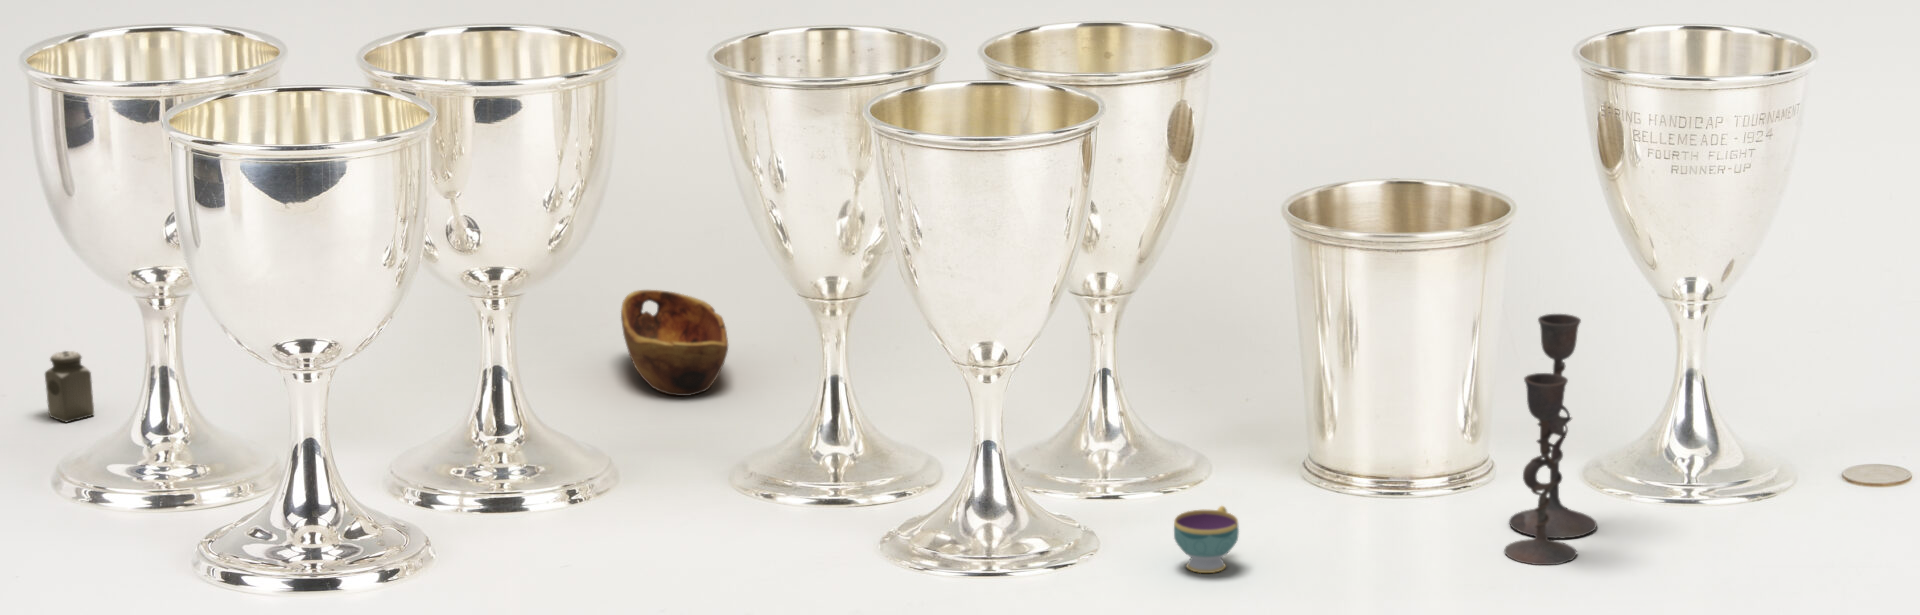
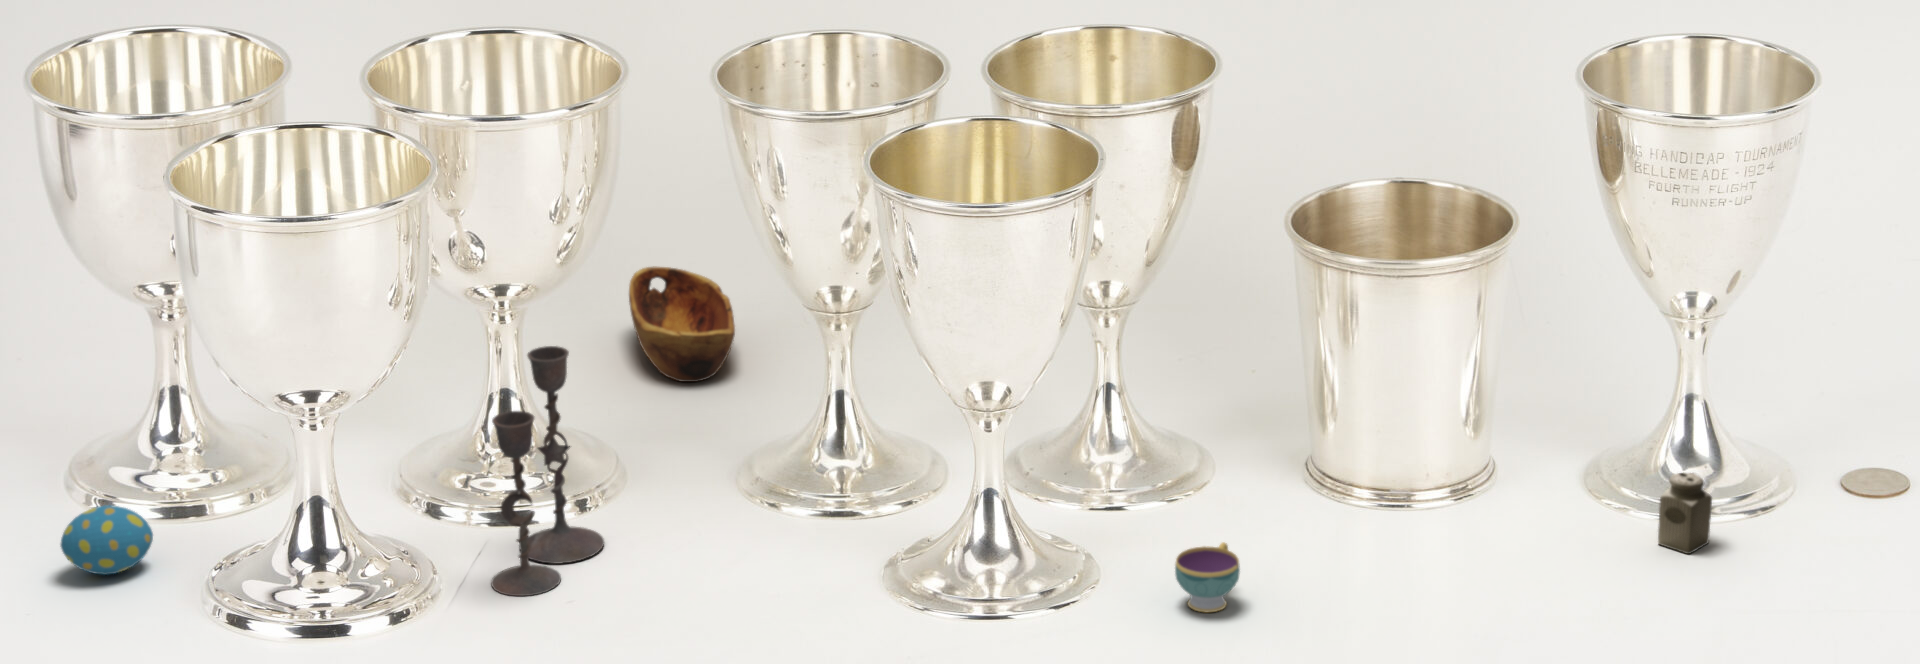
candlestick: present [1504,314,1596,565] -> present [491,346,604,596]
salt shaker: present [45,351,94,422] -> present [1658,473,1712,554]
decorative egg: none [48,476,142,546] -> present [61,505,153,575]

